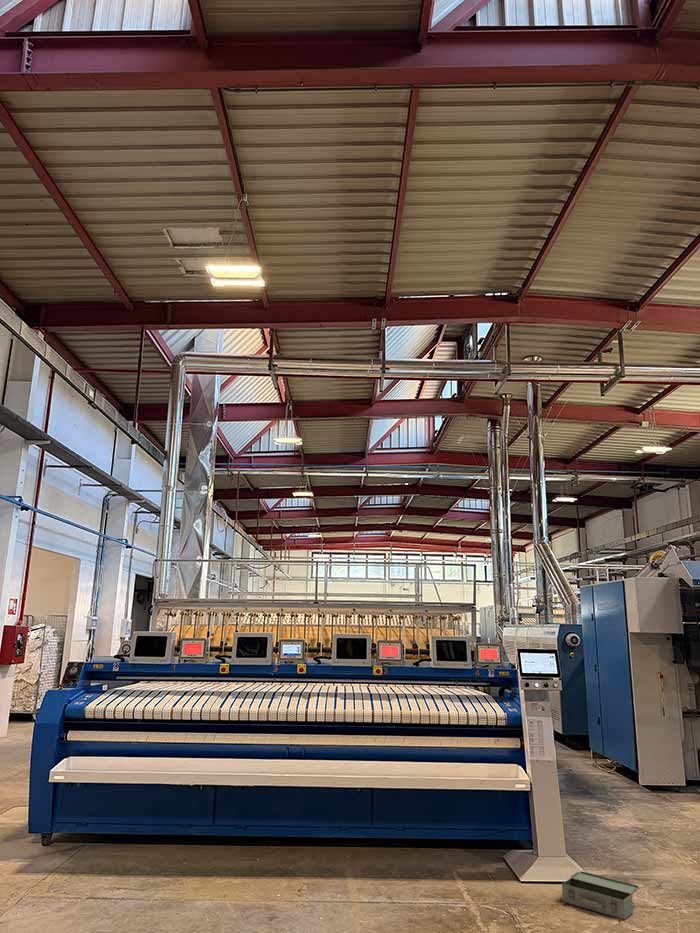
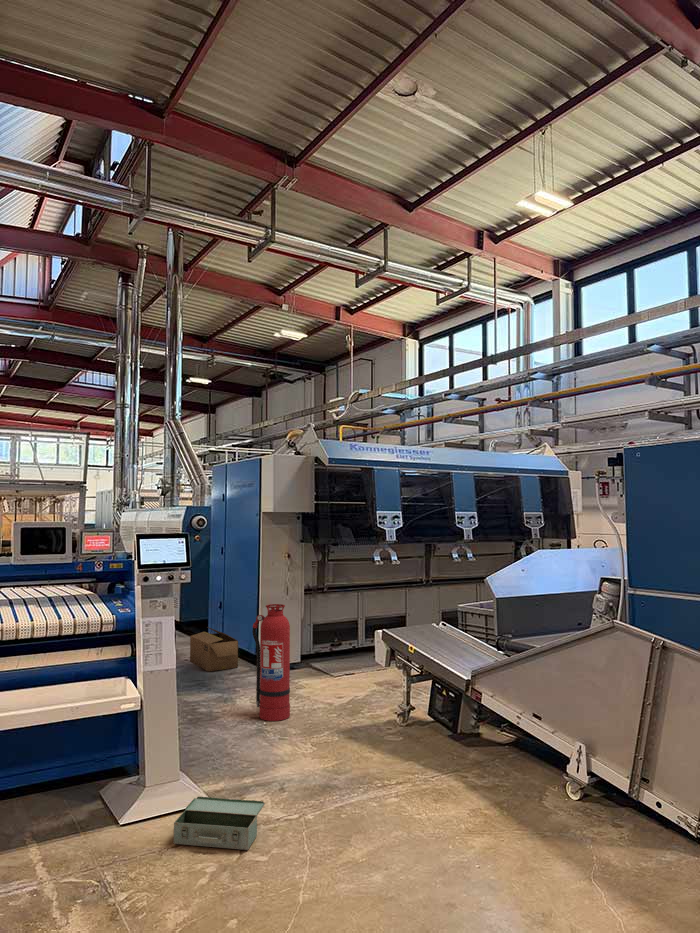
fire extinguisher: none [626,721,672,835] -> present [252,604,290,721]
cardboard box: none [572,742,620,785] -> present [190,627,238,672]

